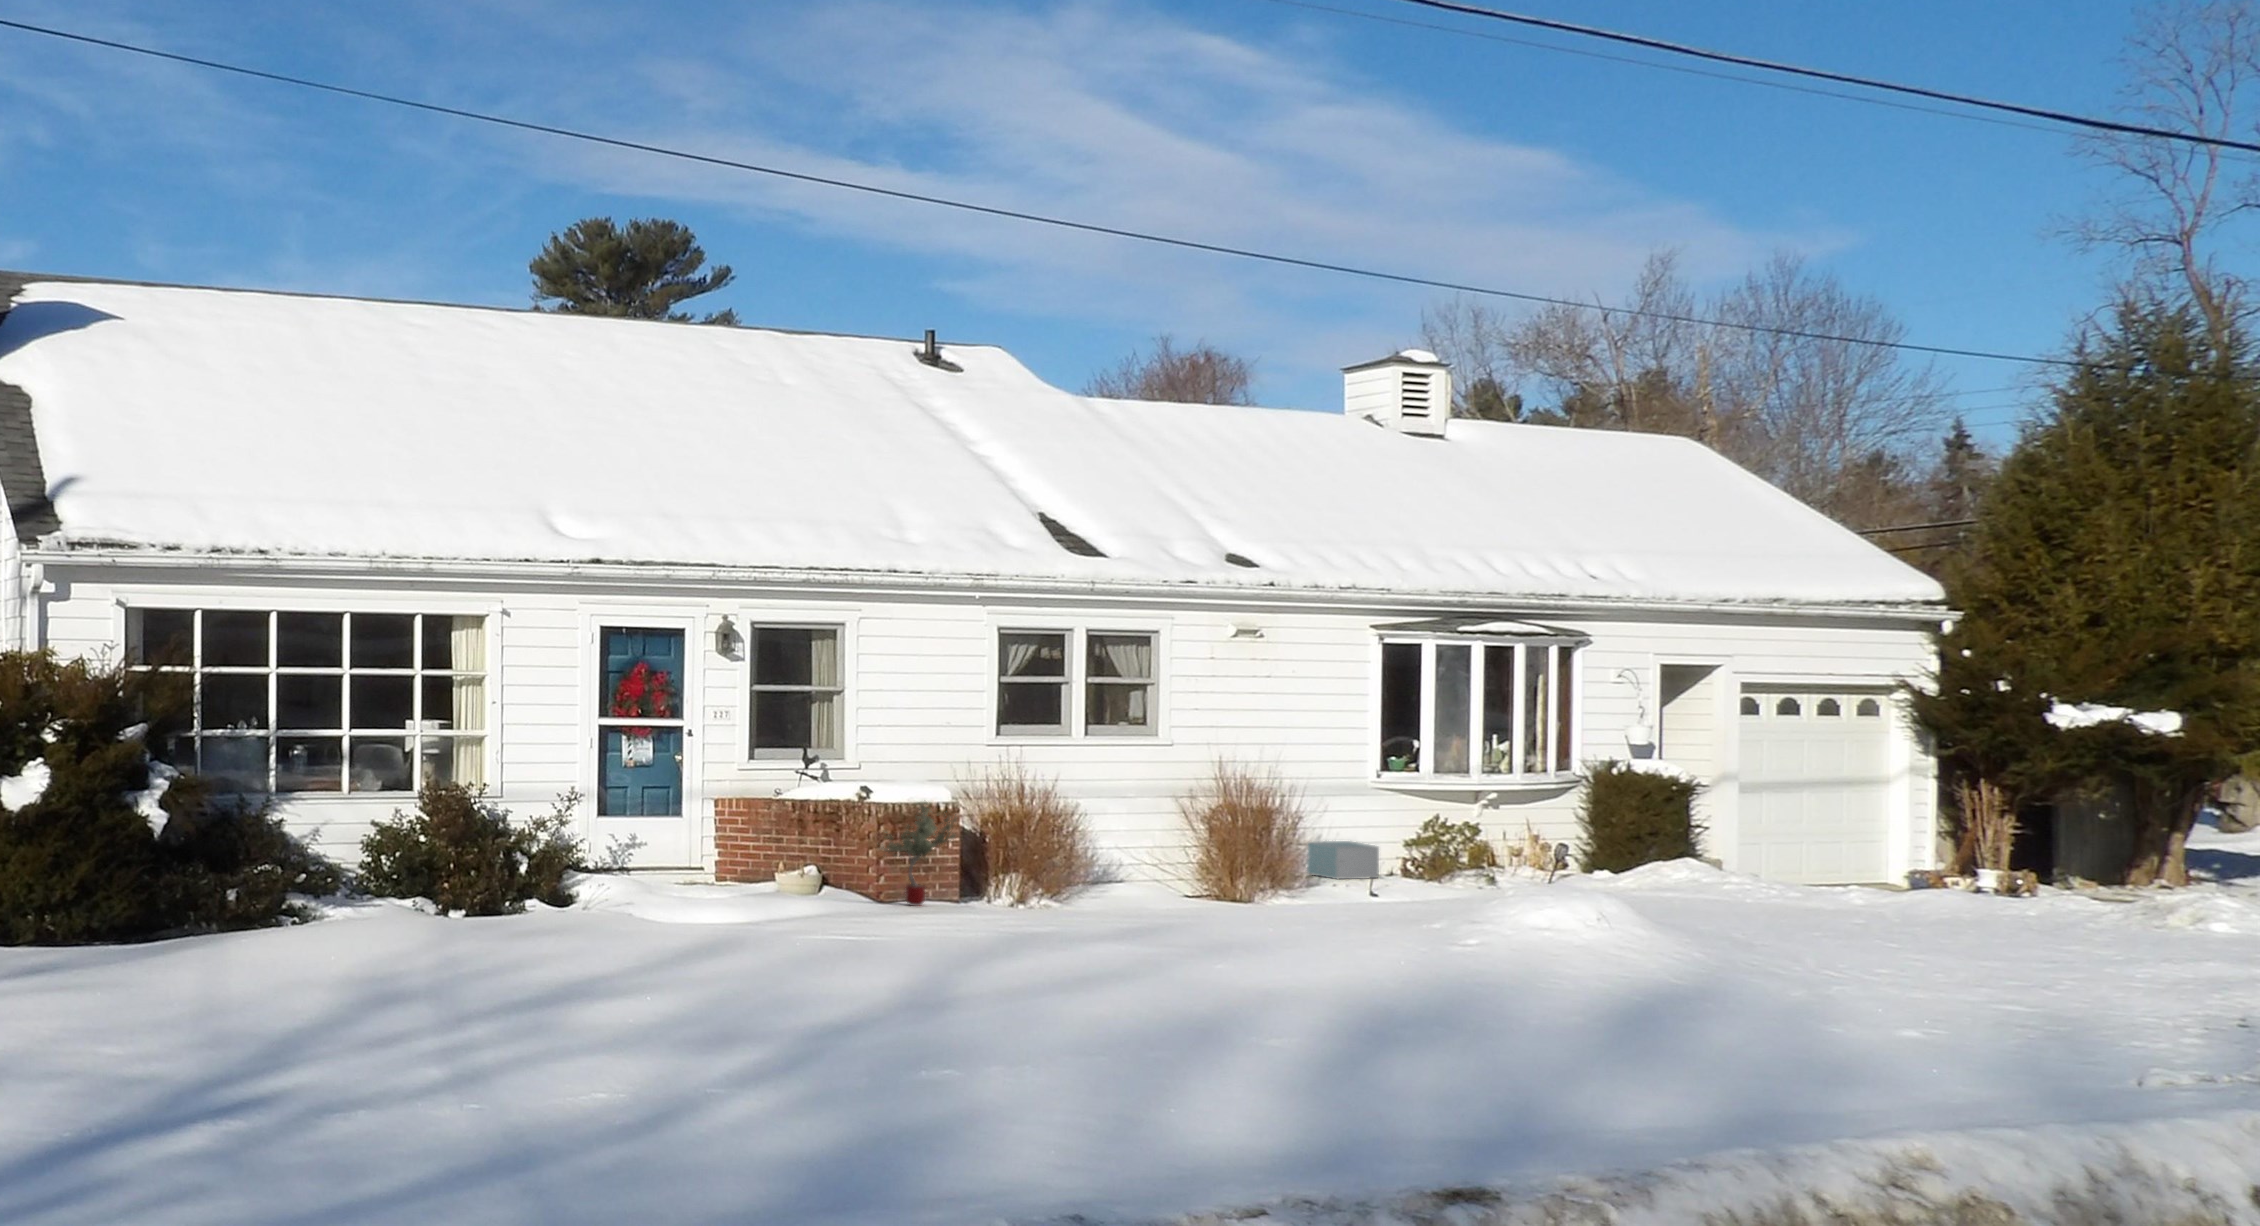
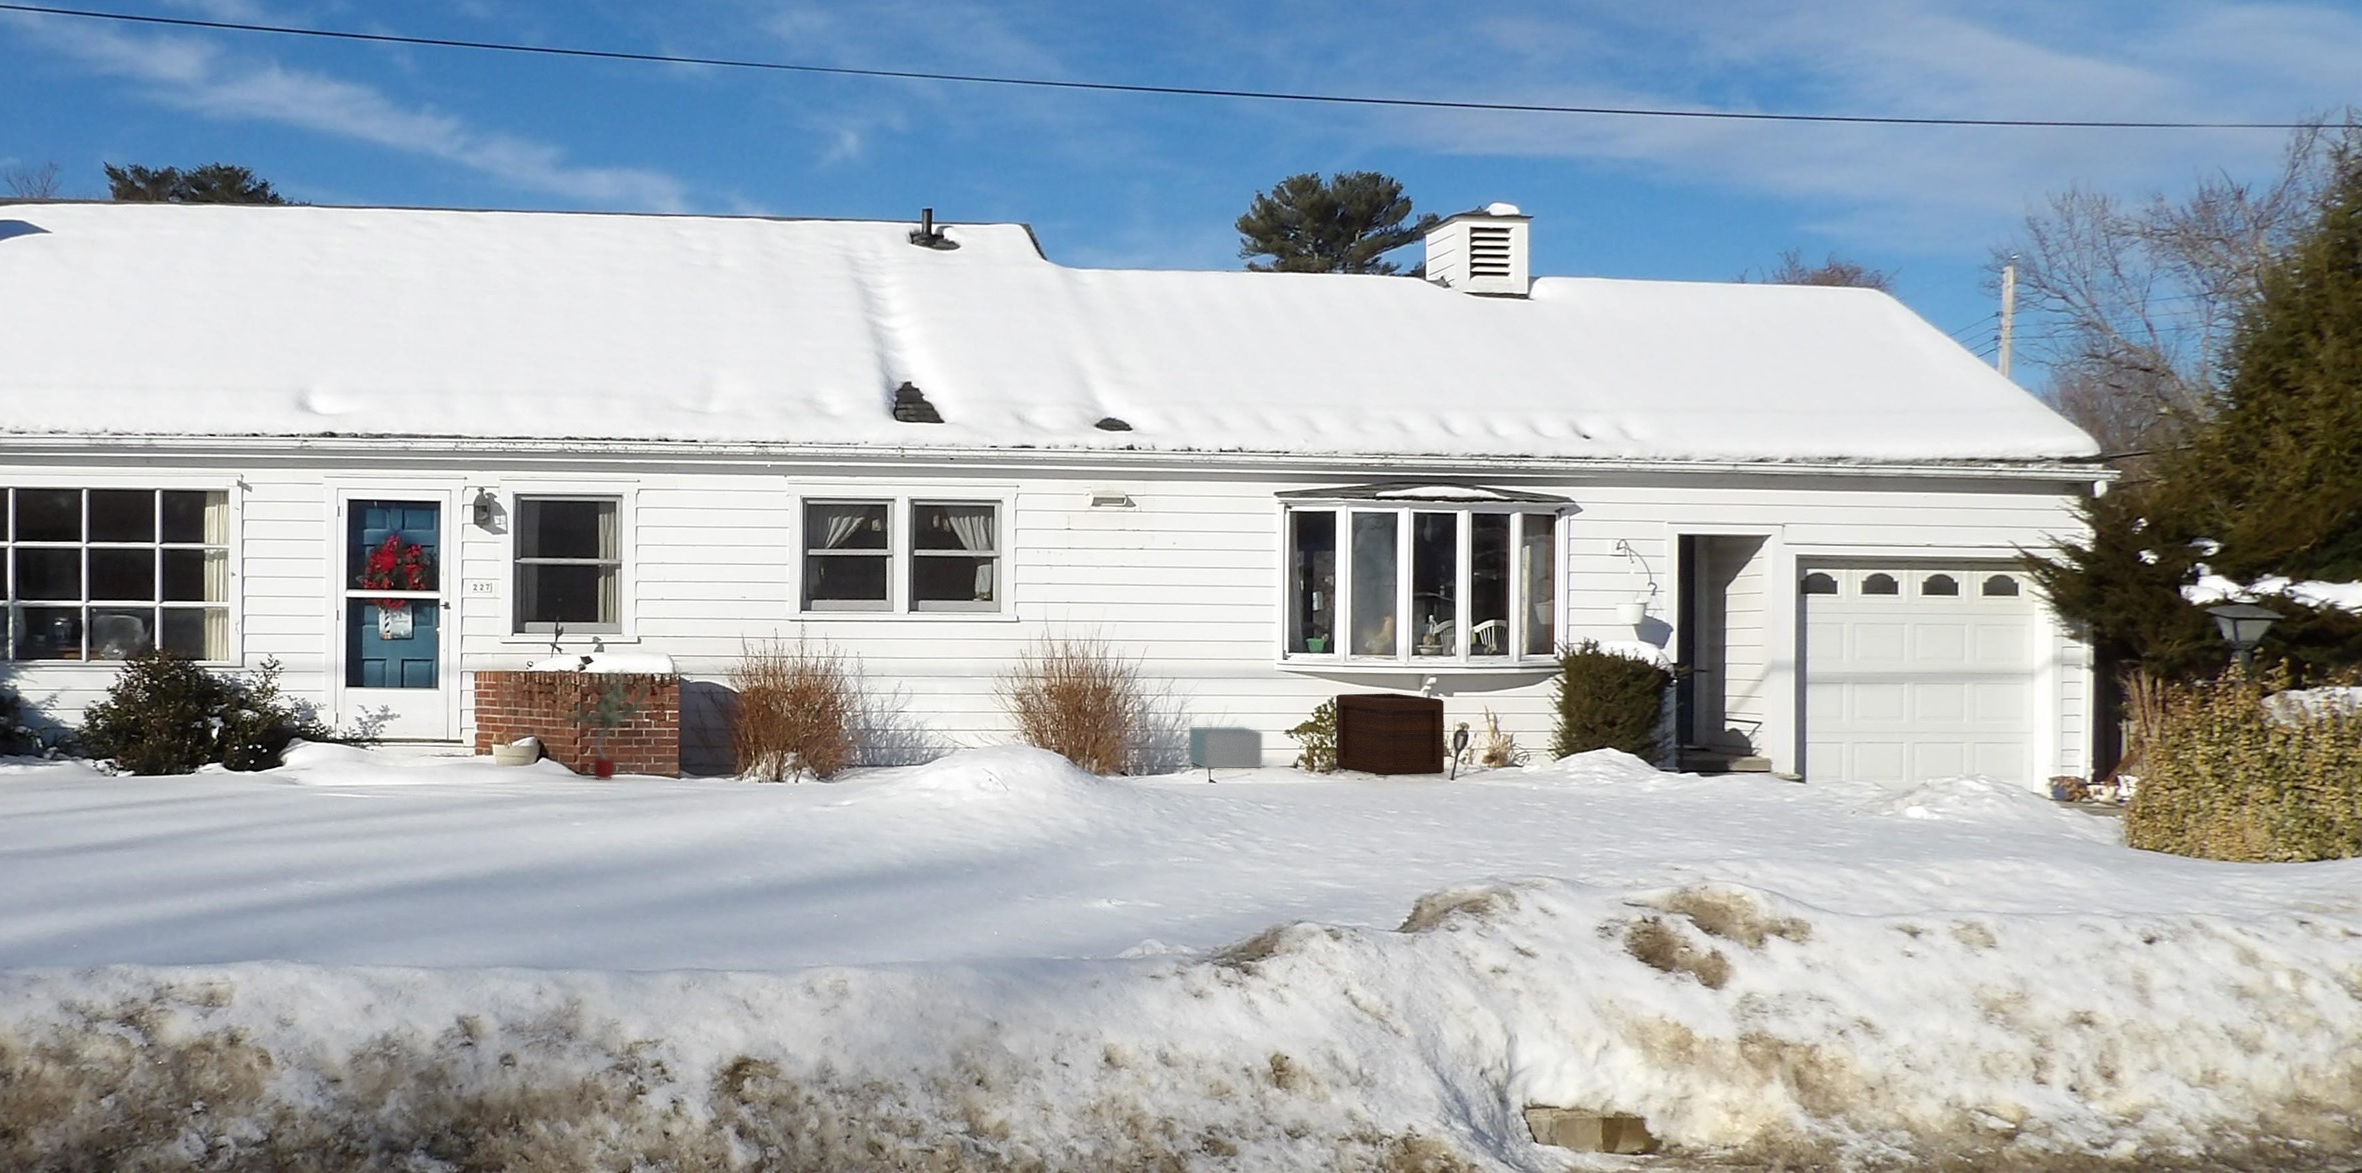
wooden crate: none [1433,809,1527,884] -> present [1336,693,1444,775]

